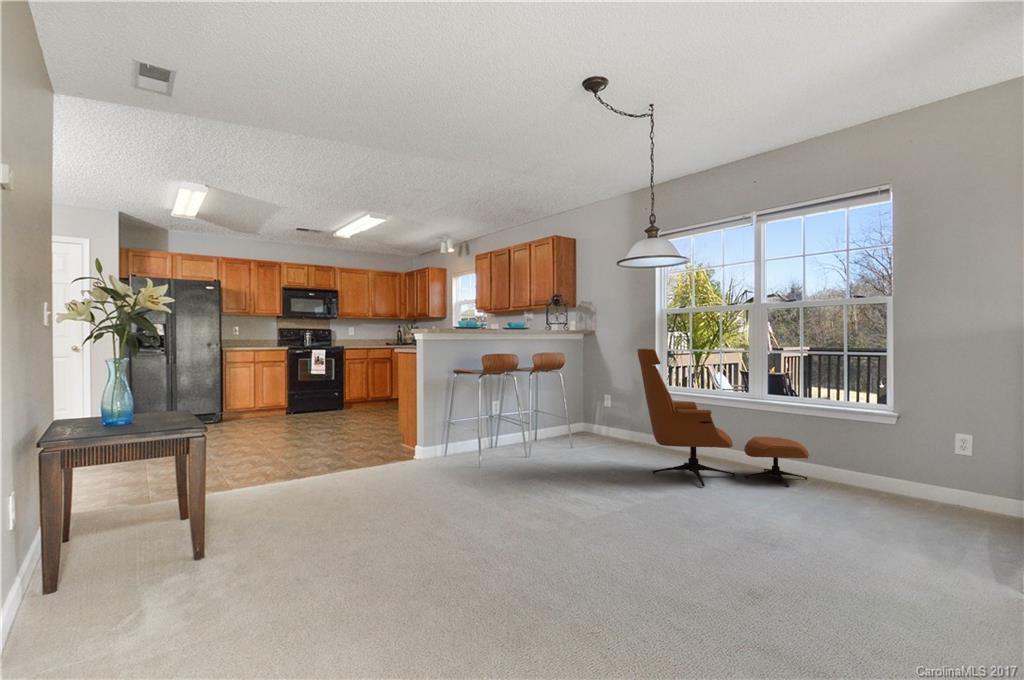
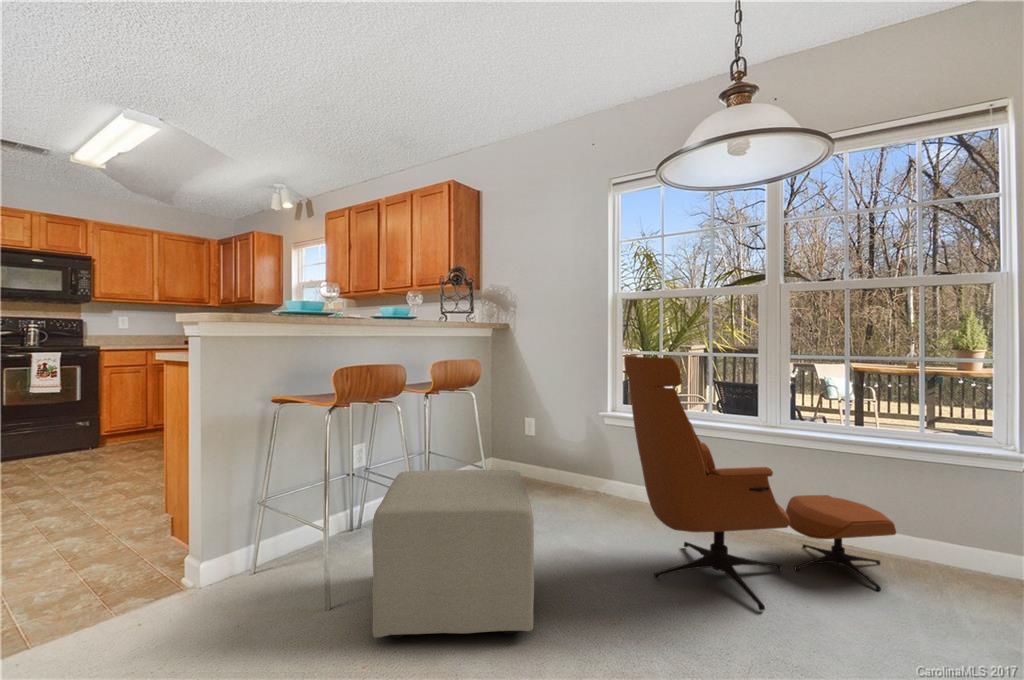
ottoman: none [500,410,580,483] -> present [372,470,534,638]

